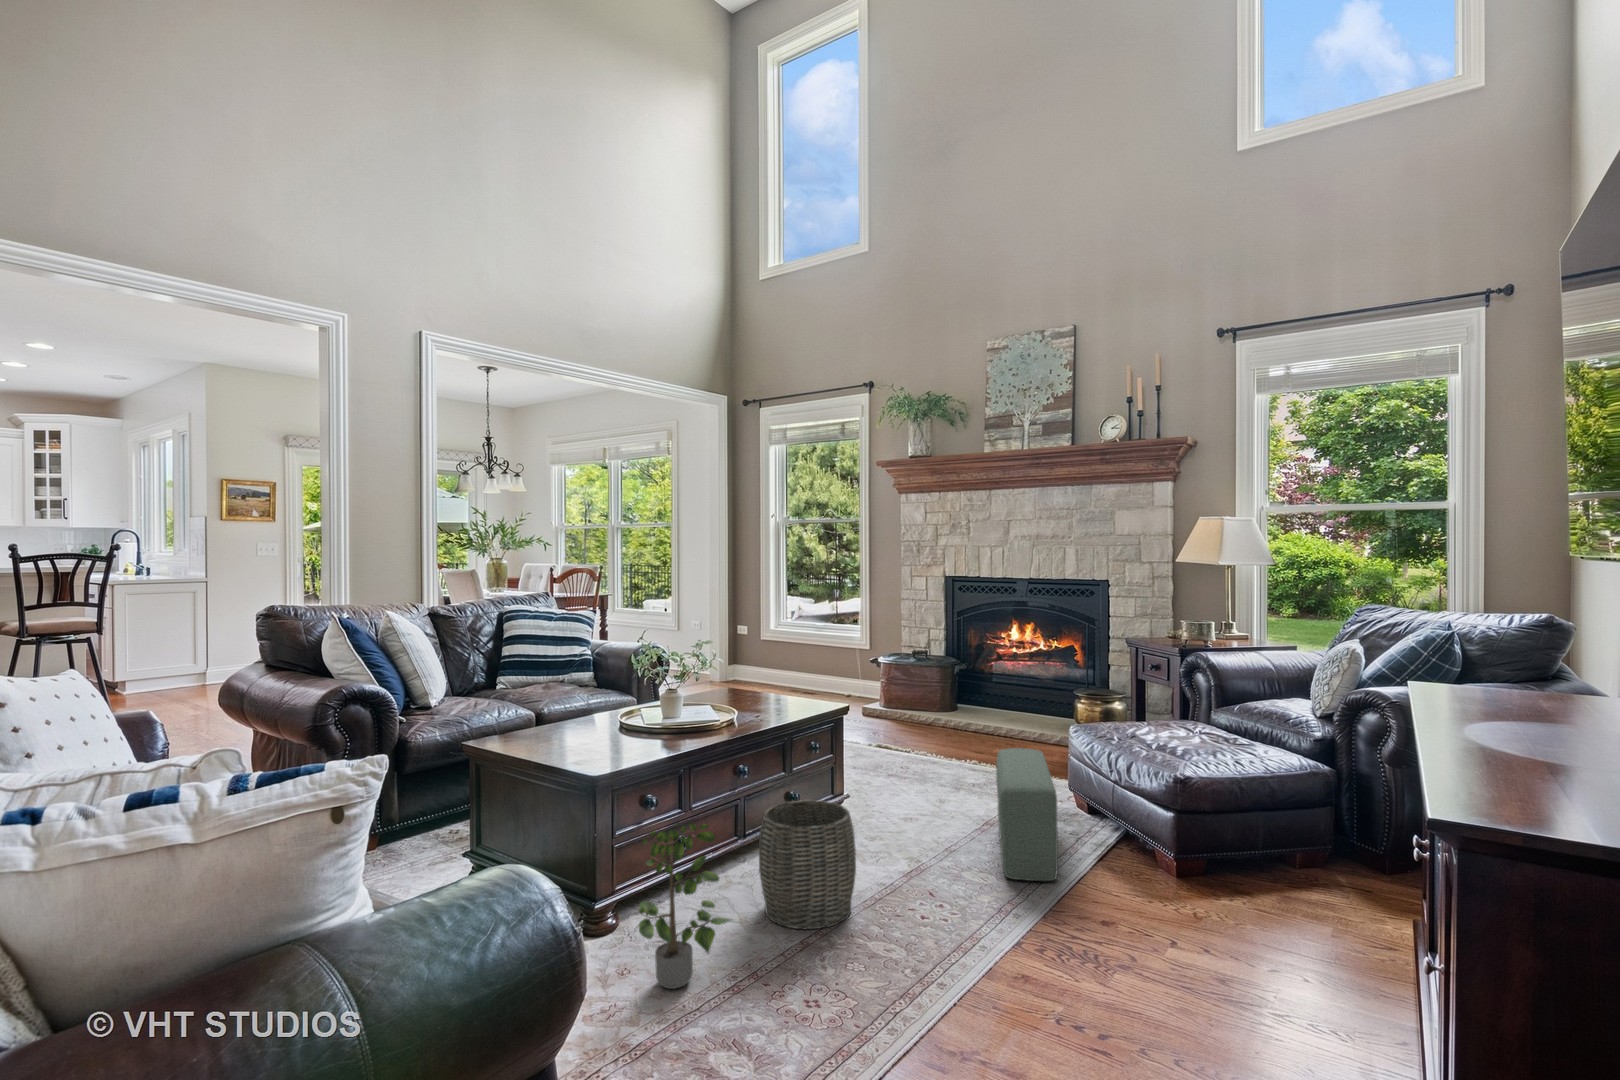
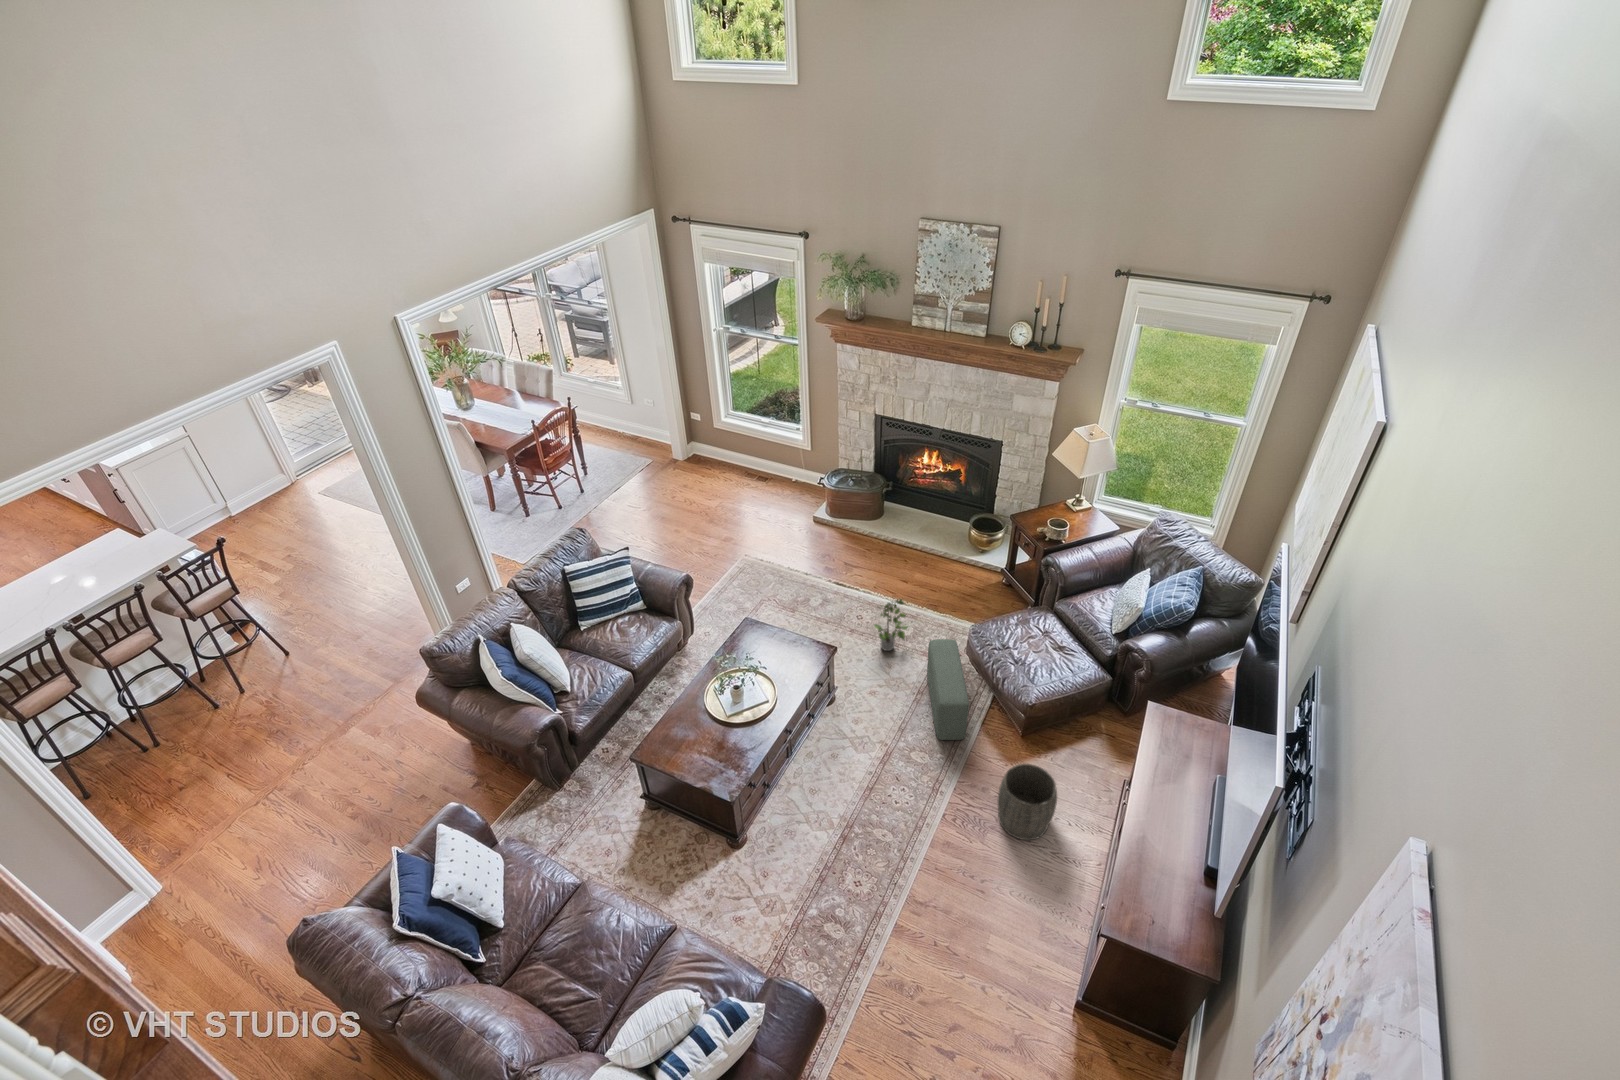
woven basket: present [759,800,856,929] -> present [998,764,1057,840]
potted plant: present [639,823,731,989] -> present [874,599,908,651]

